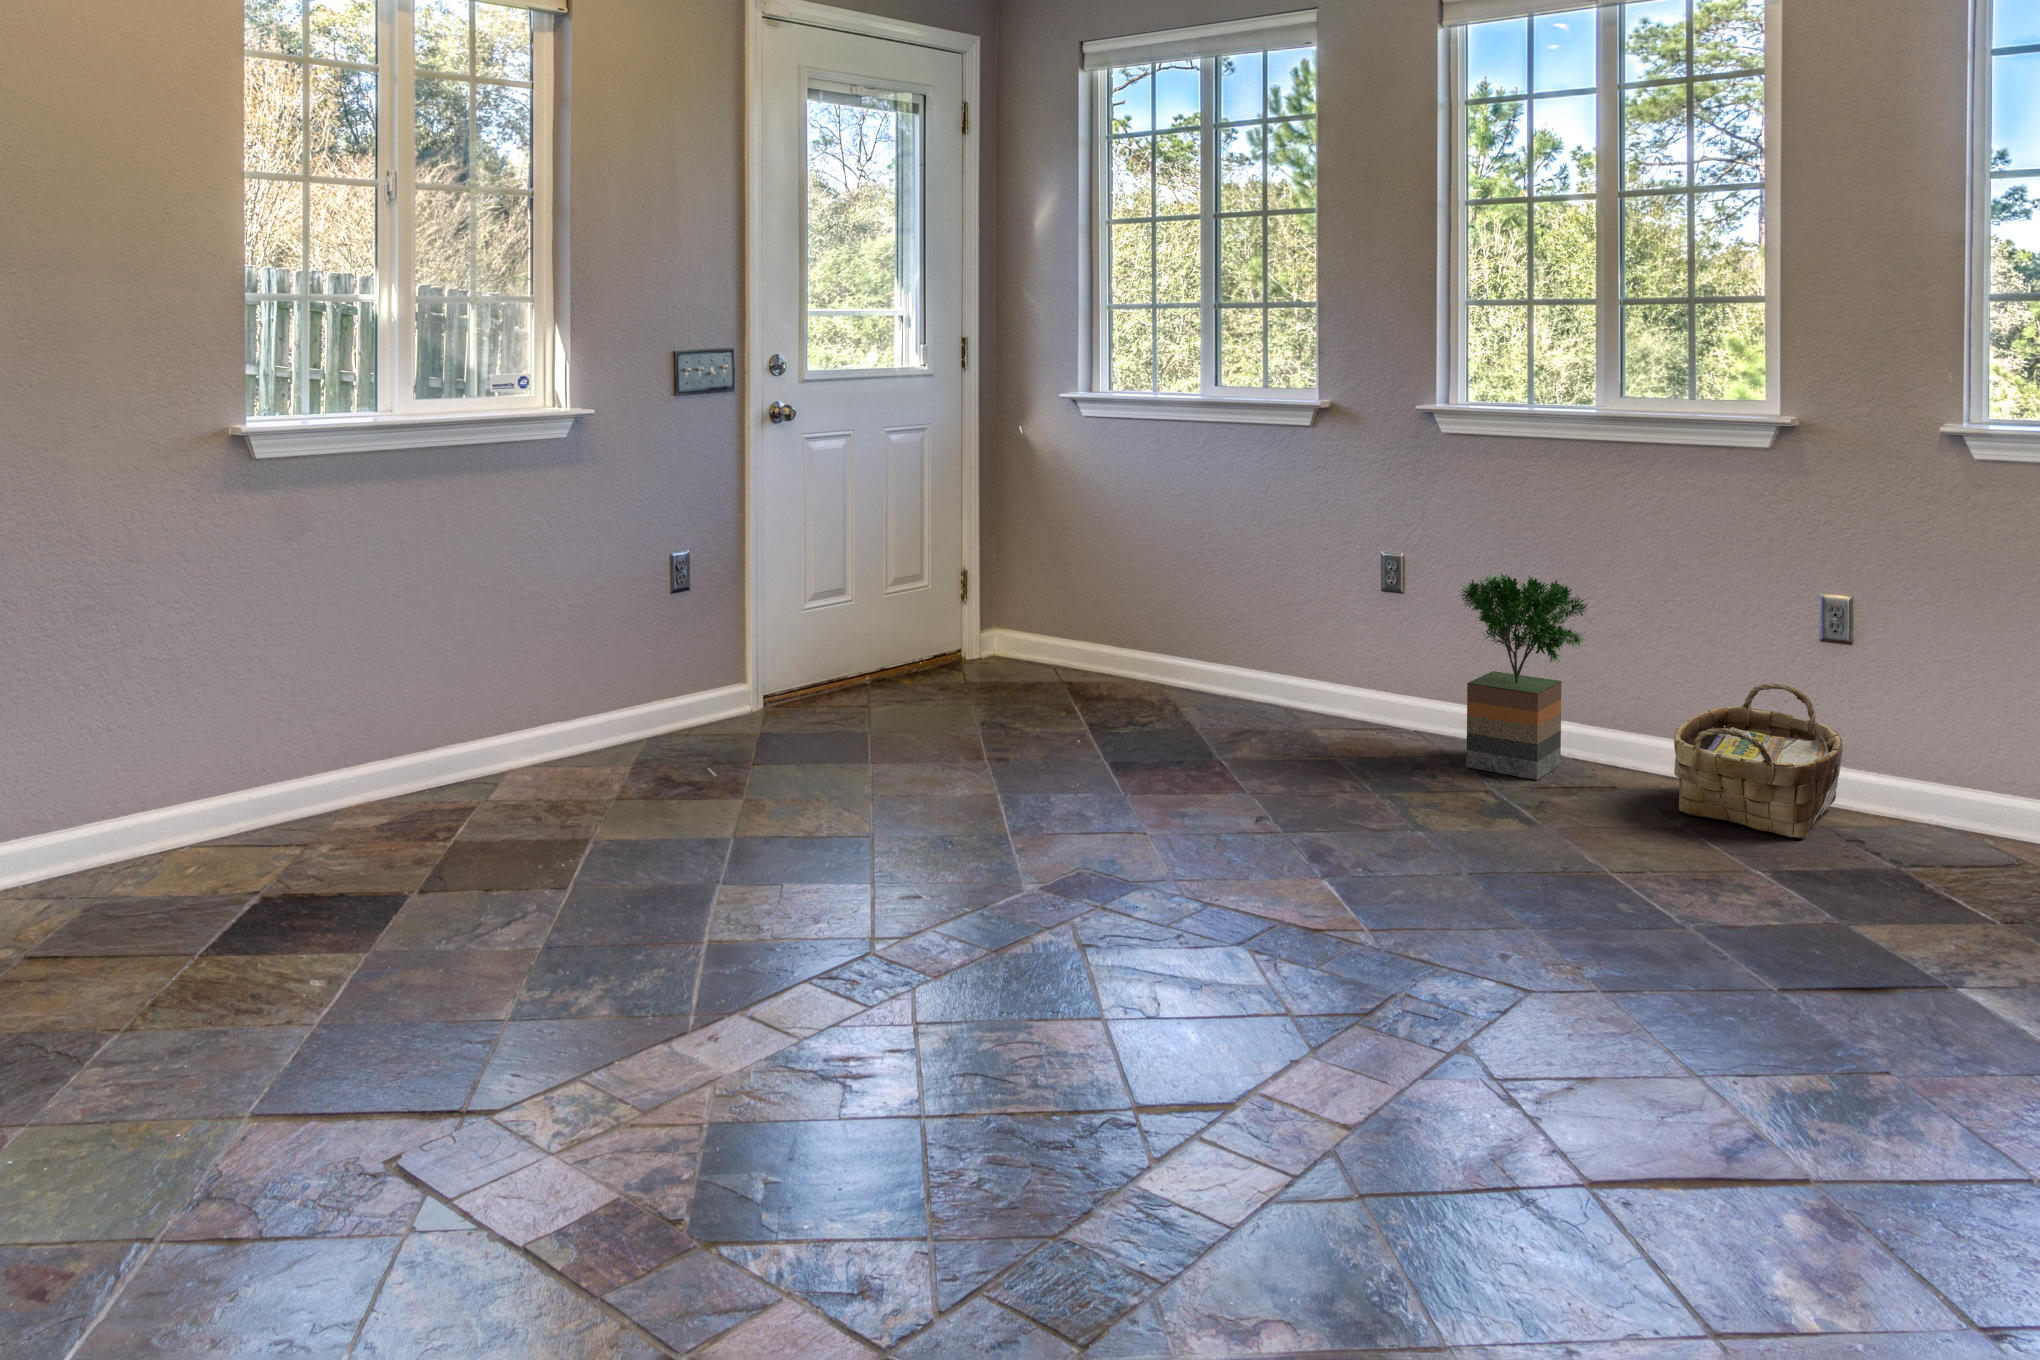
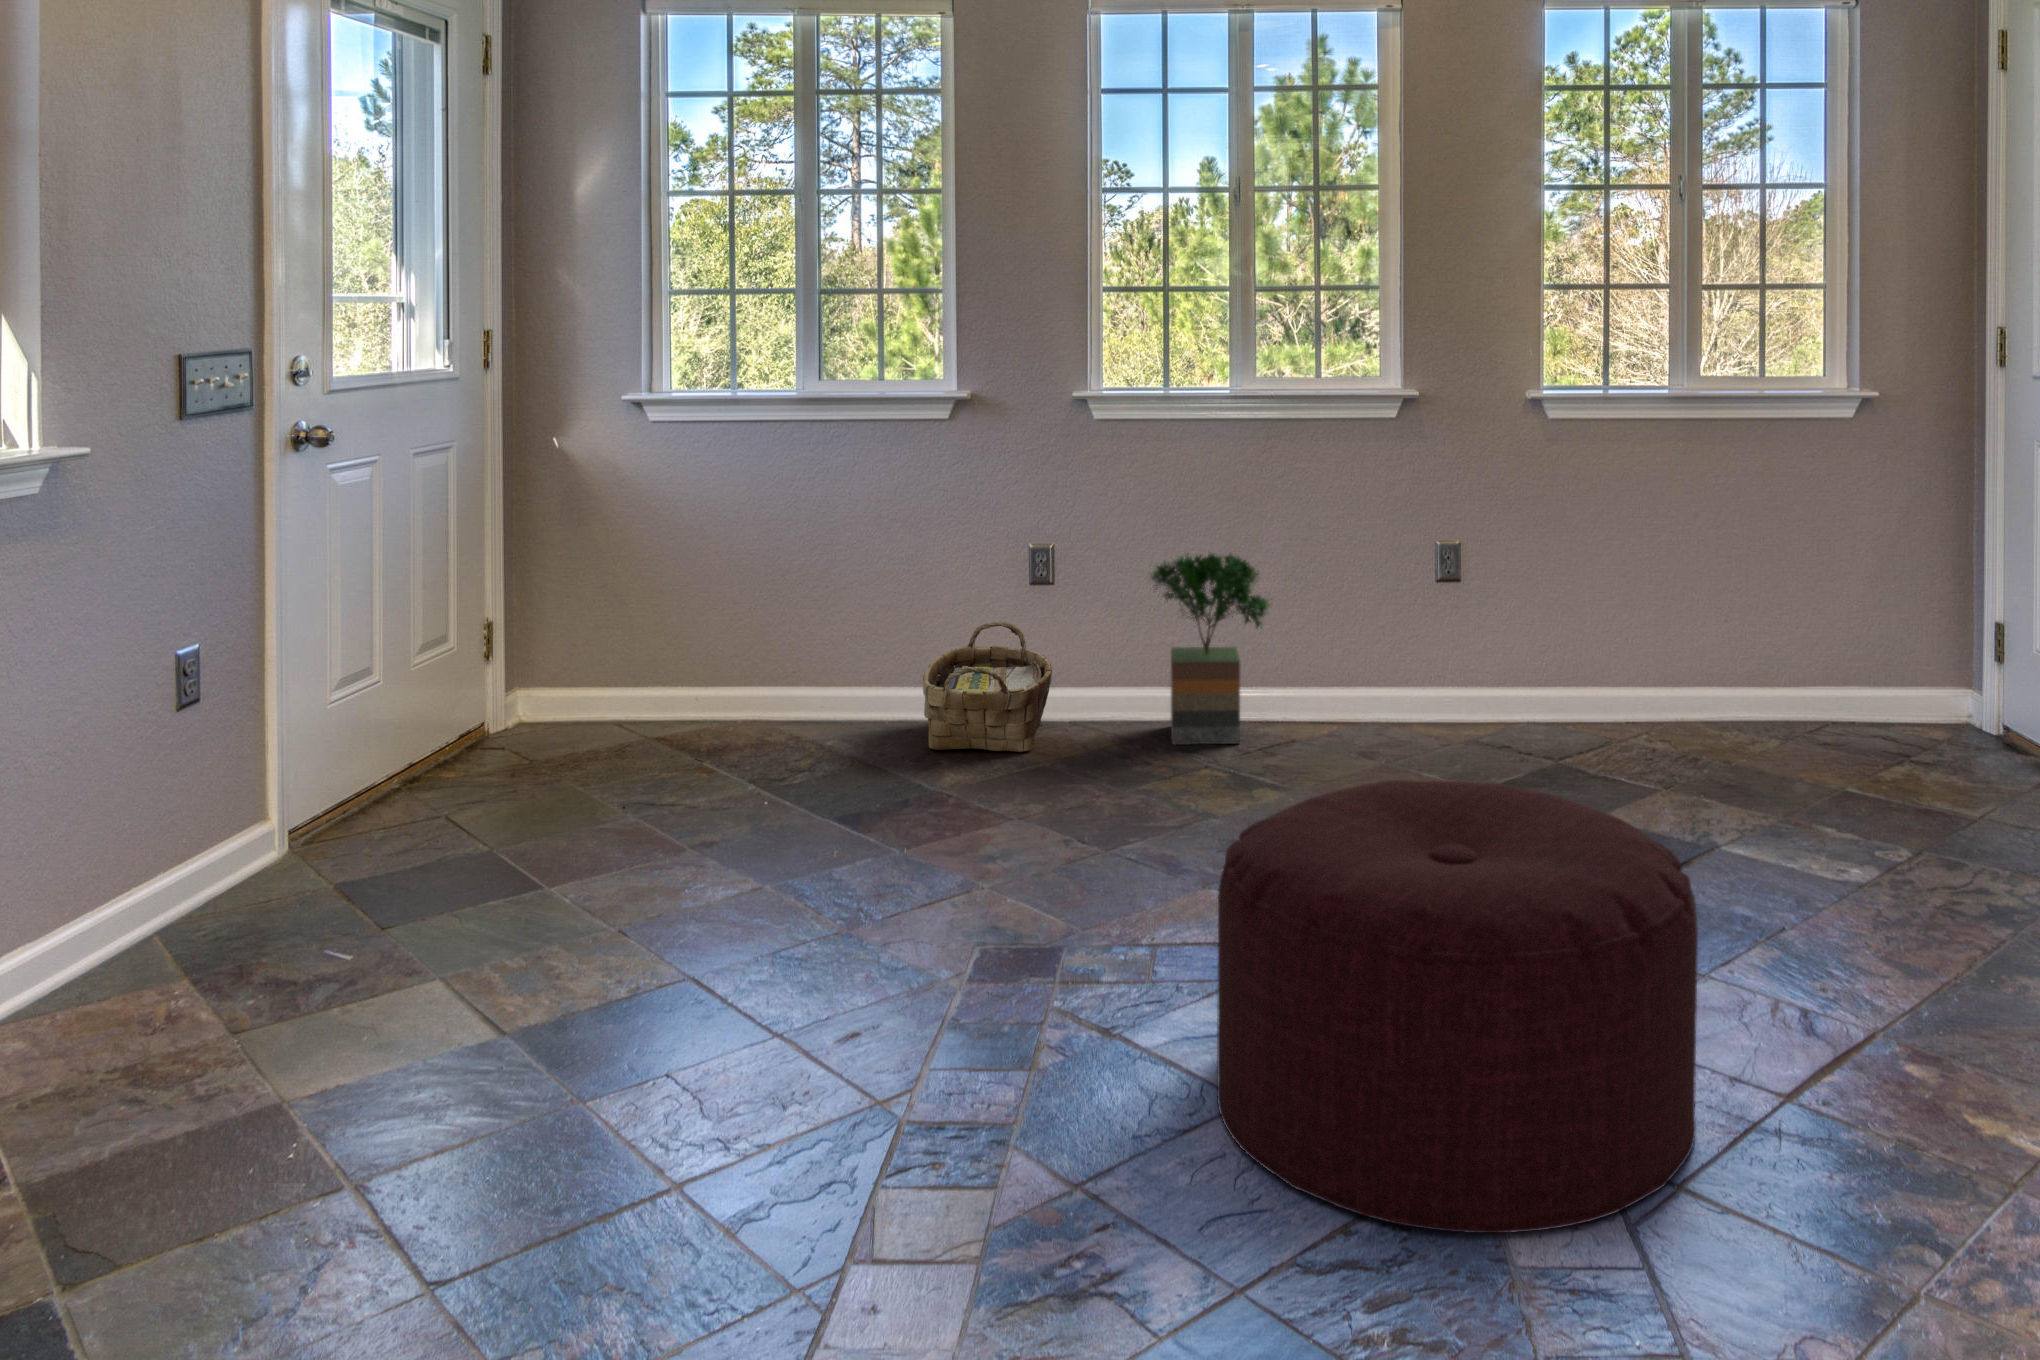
woven basket: present [1674,683,1843,838] -> present [922,621,1052,752]
ottoman: none [1037,774,1510,1206] -> present [1217,780,1698,1233]

